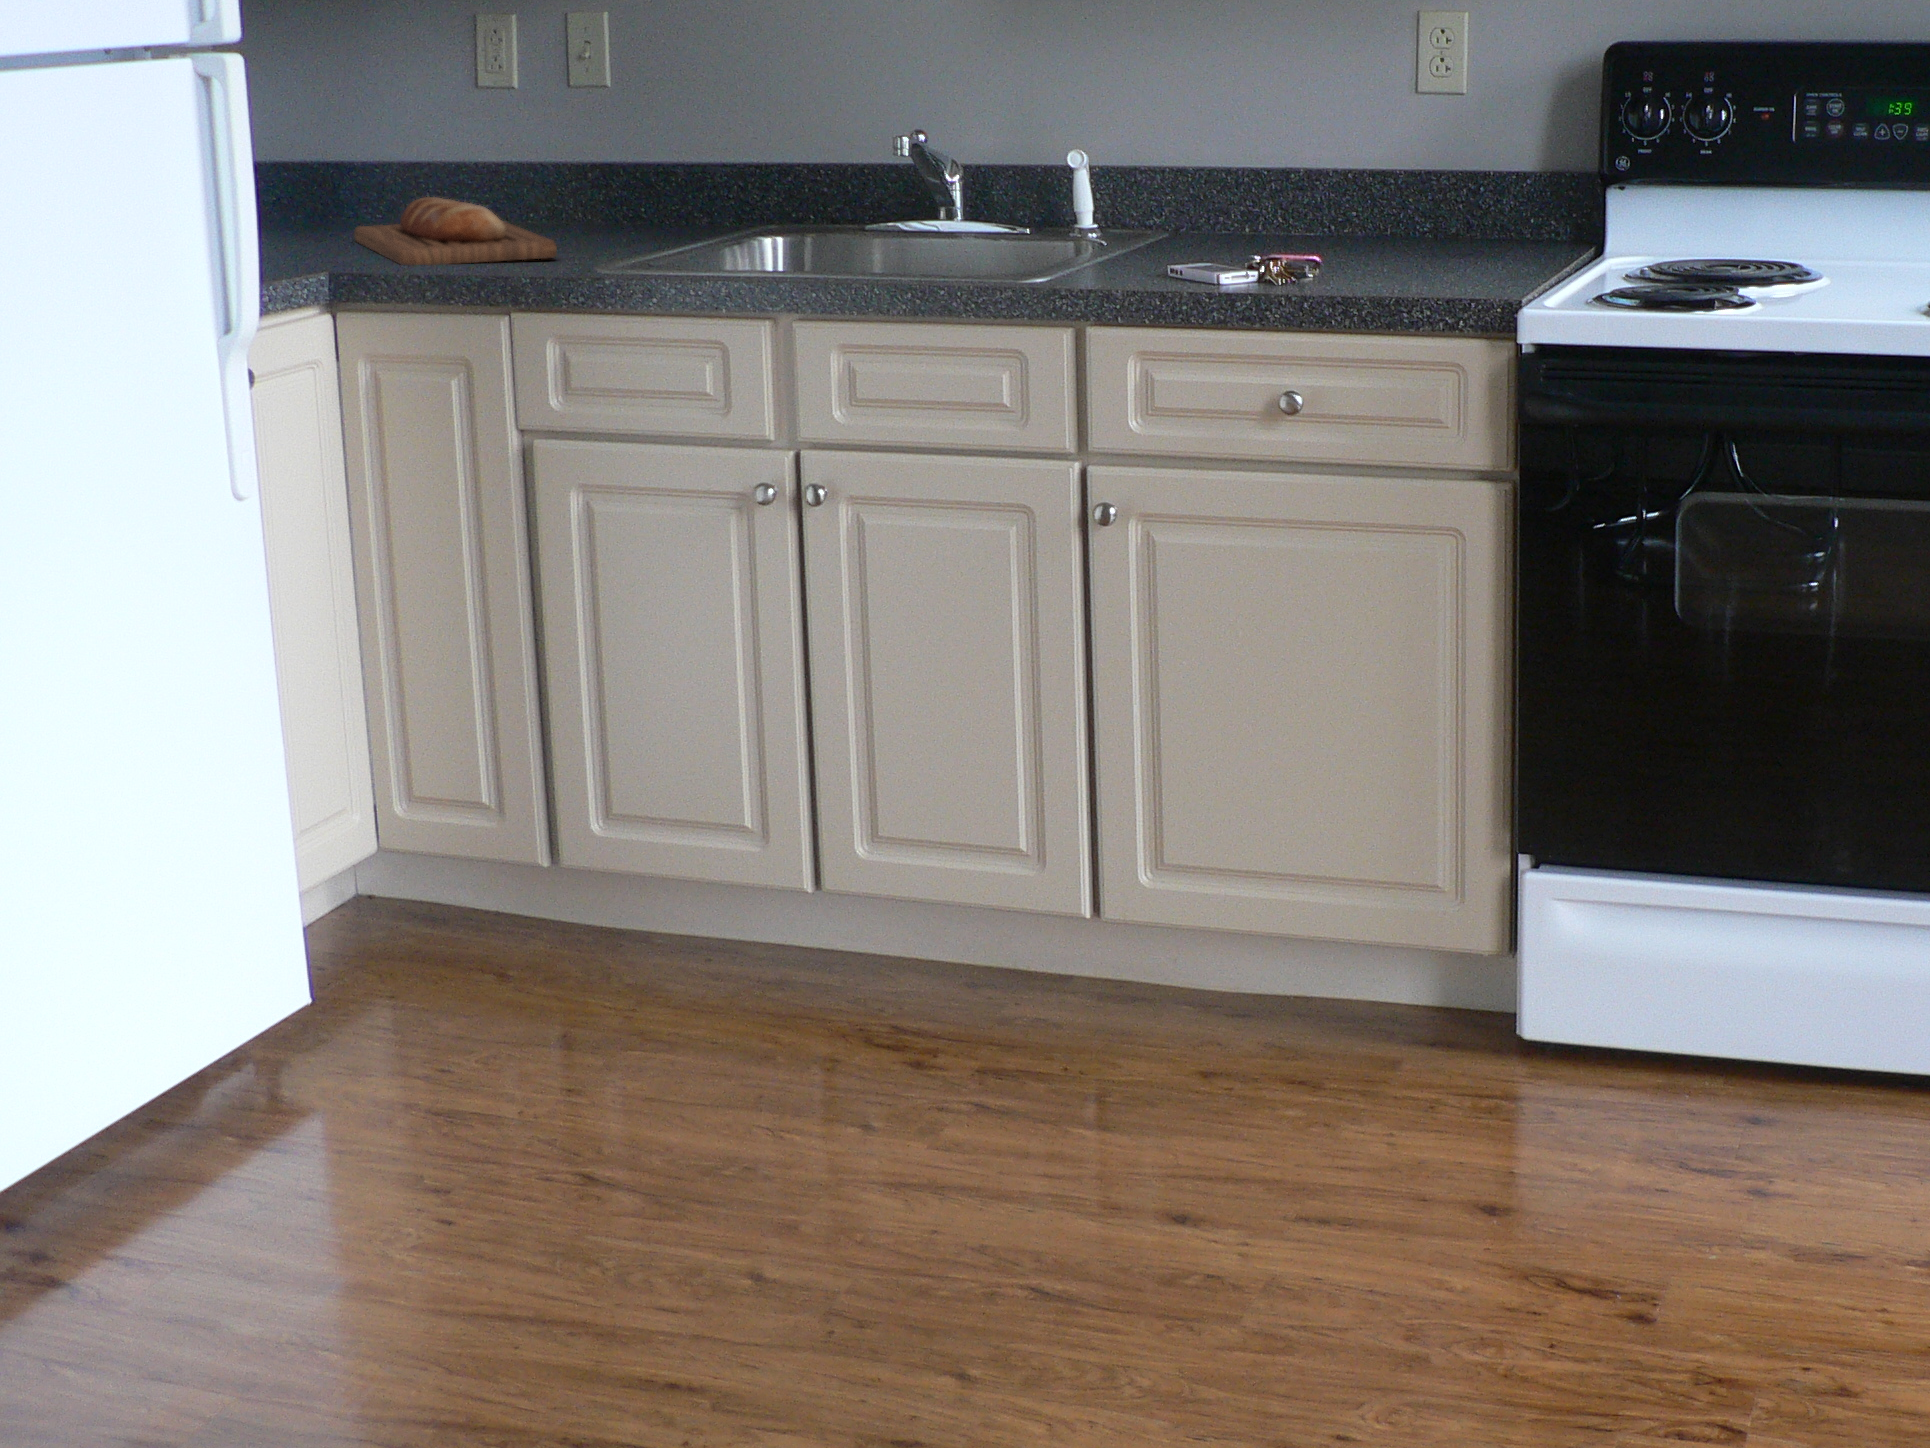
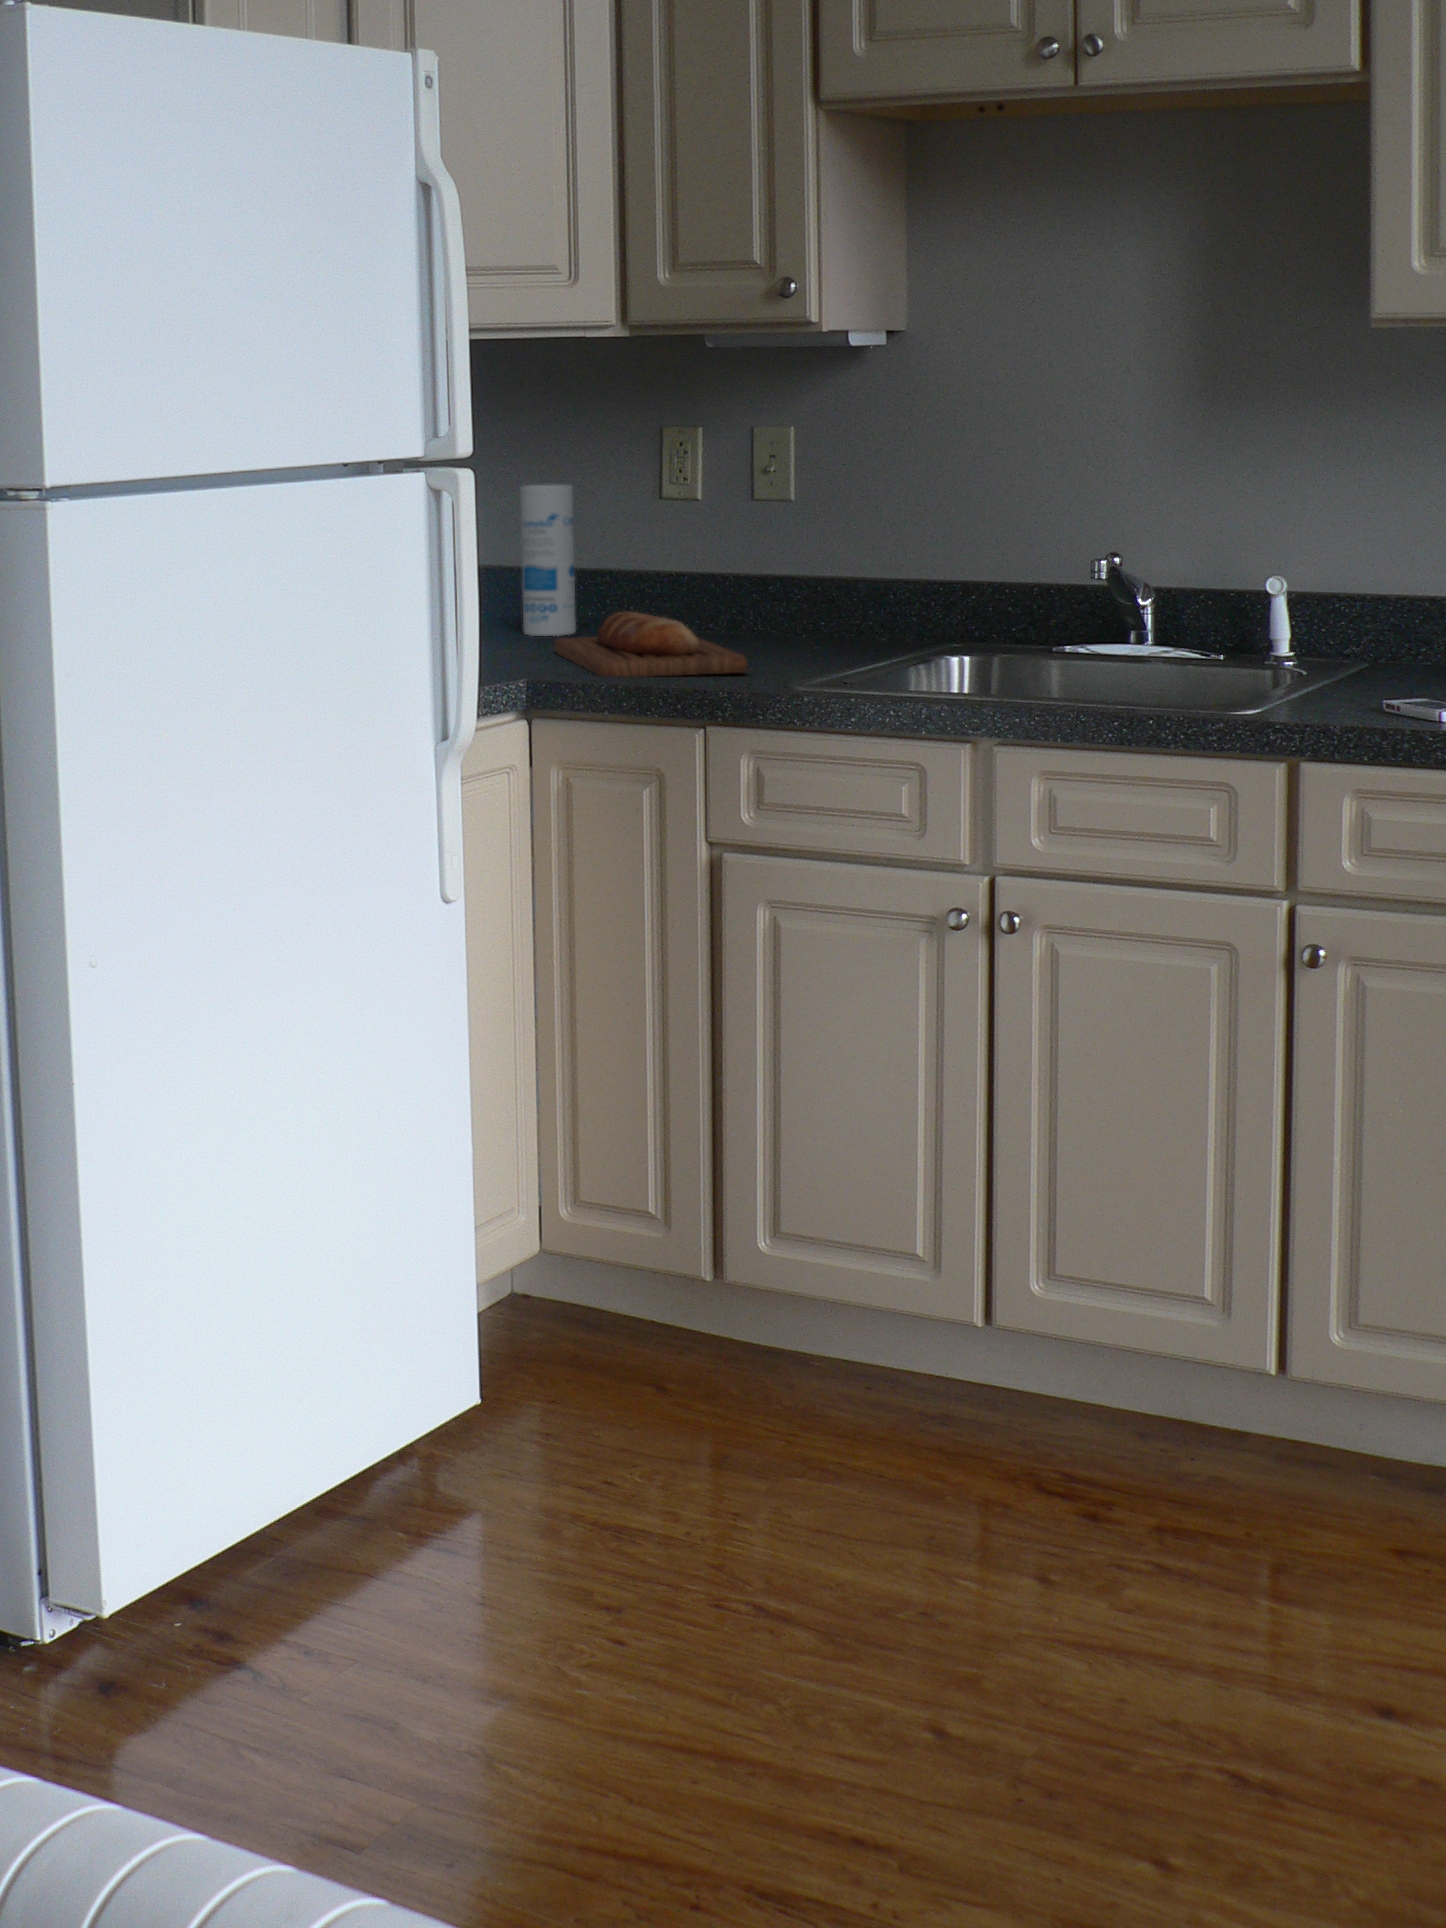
canister: none [310,64,381,224] -> present [520,485,576,636]

